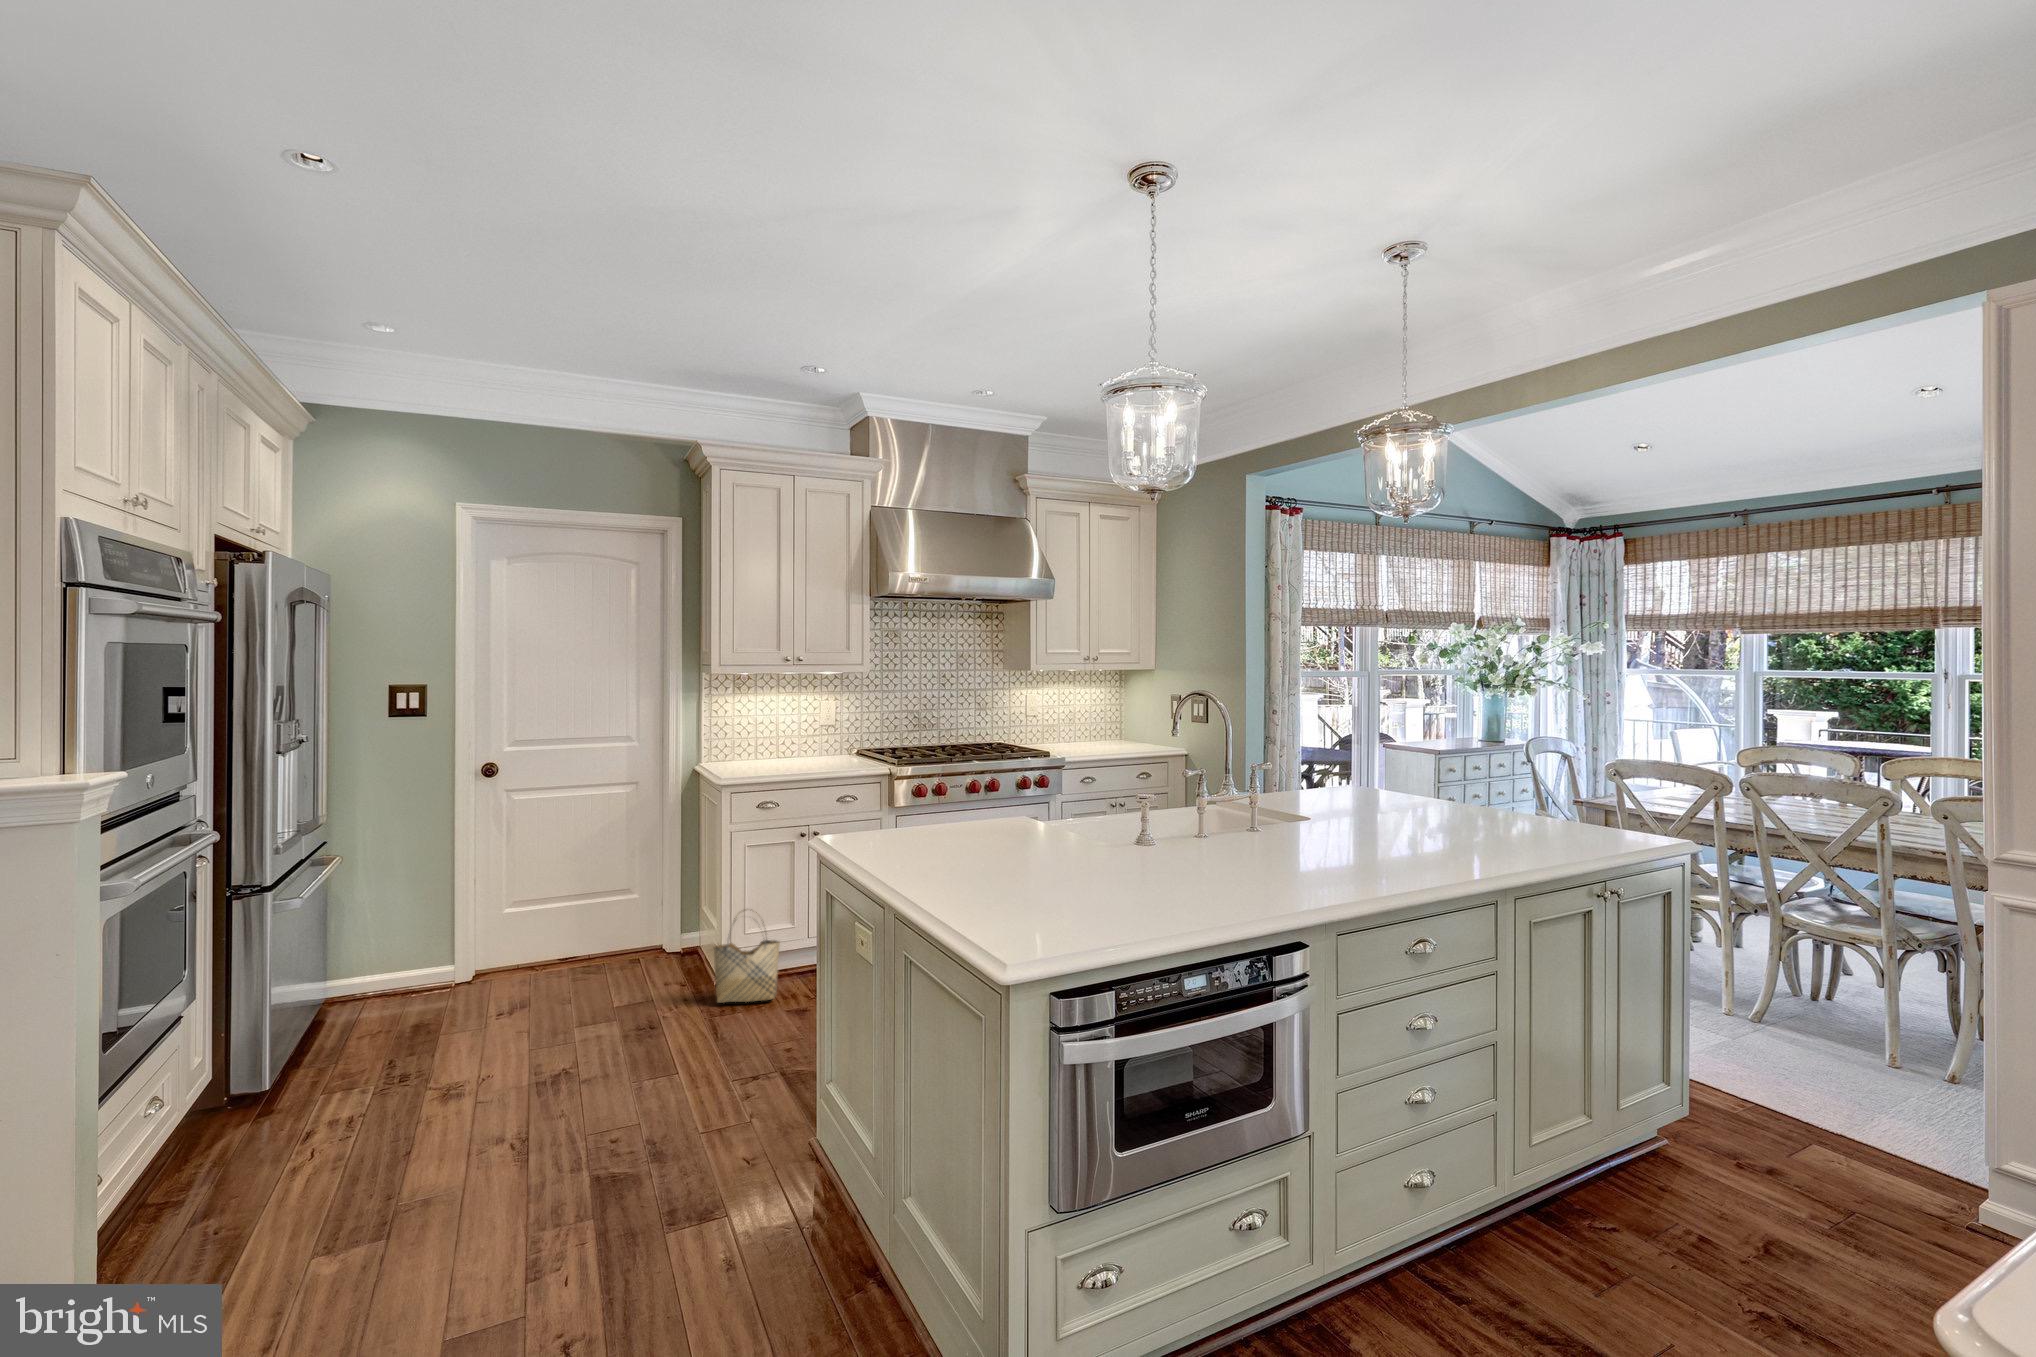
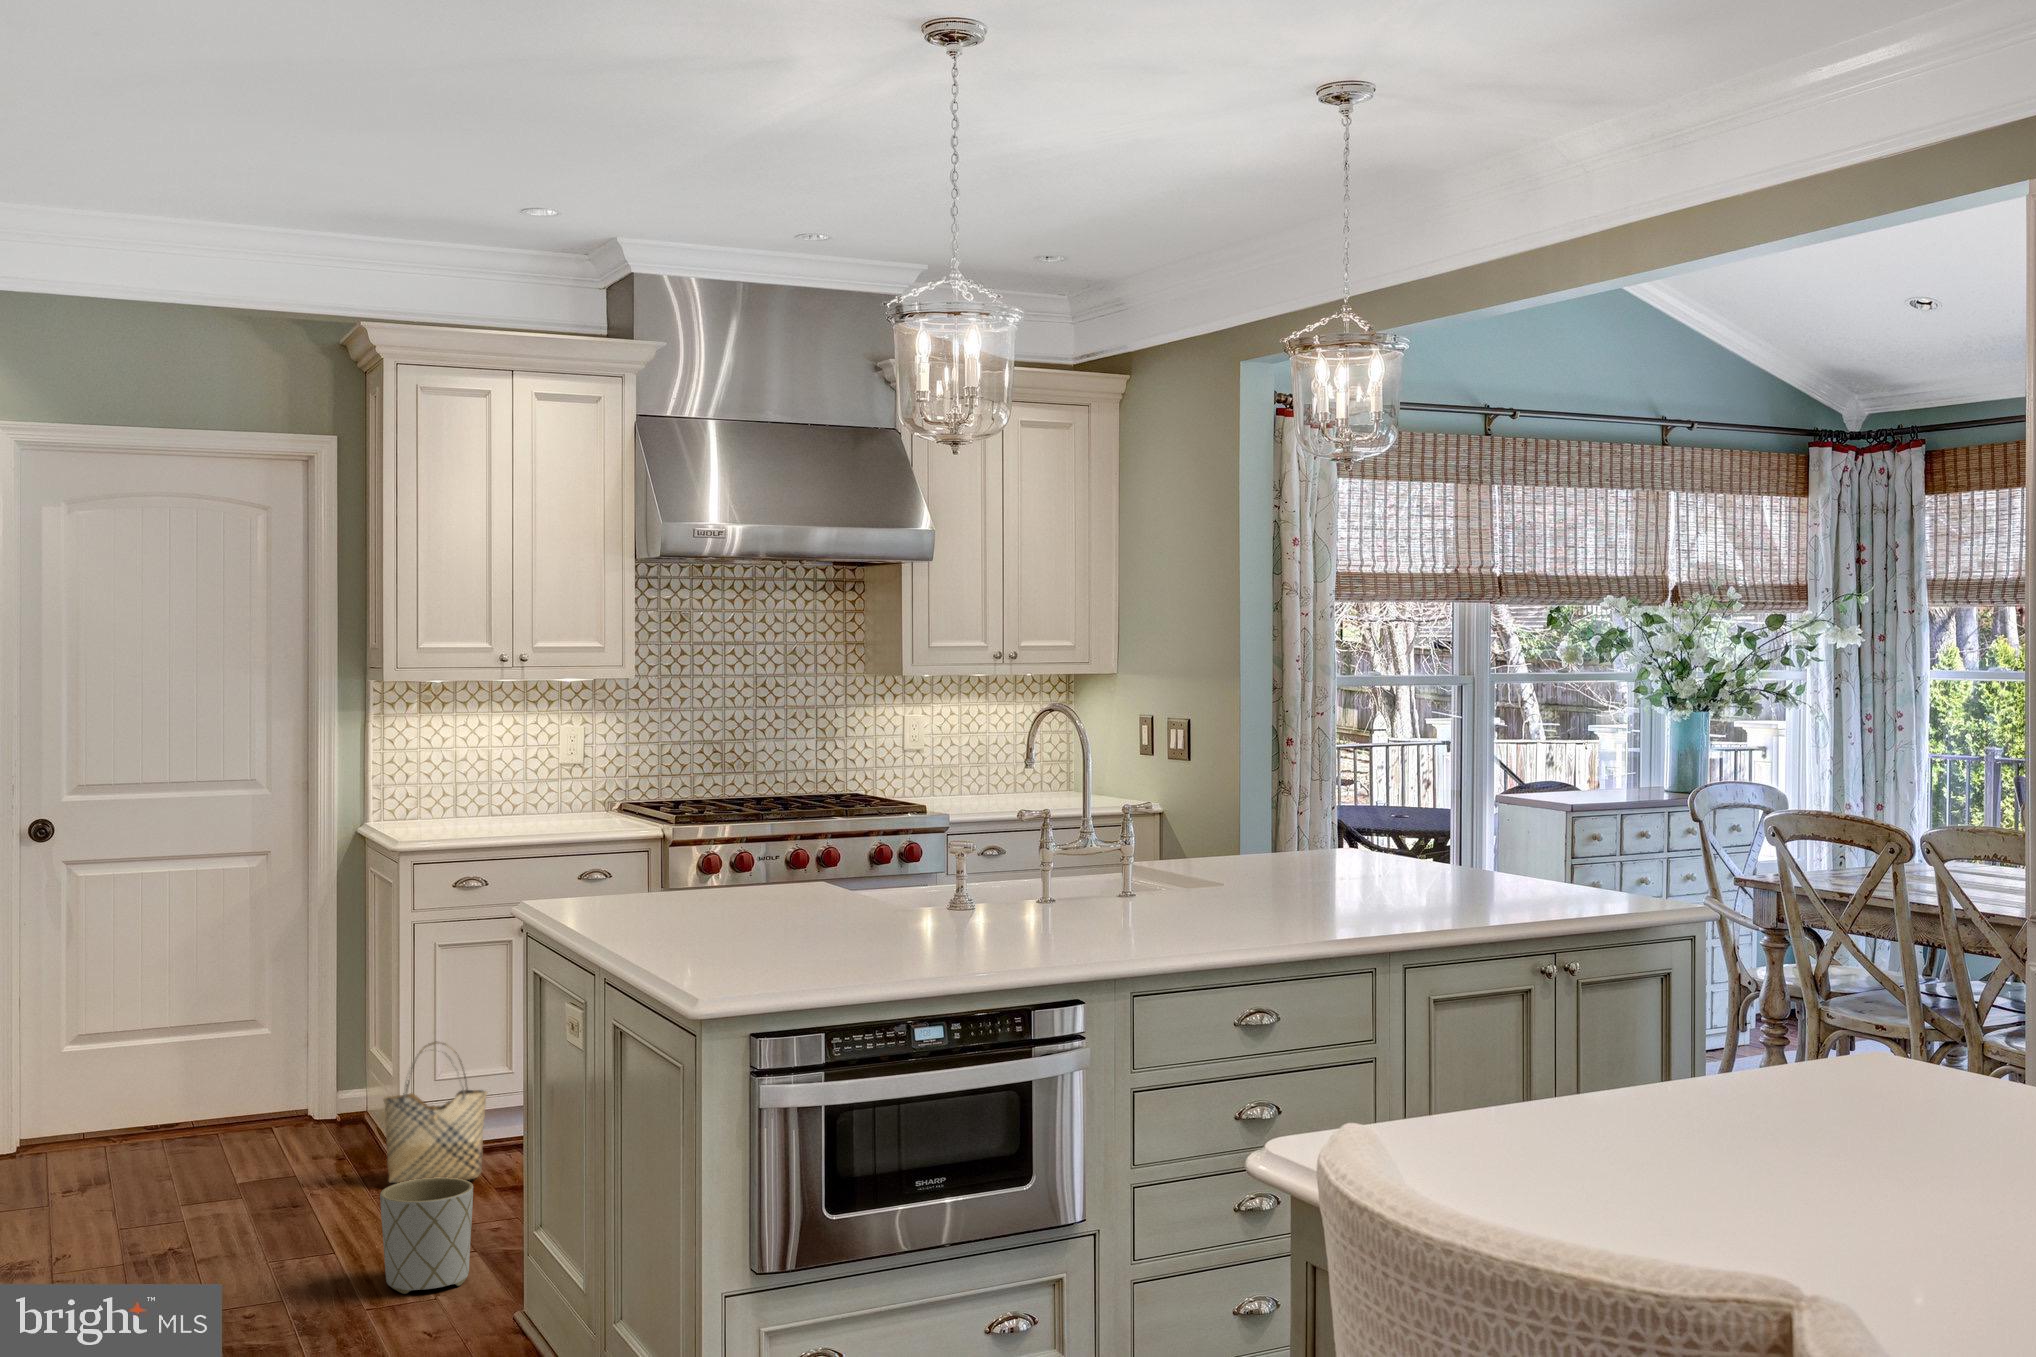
planter: none [717,1015,780,1101] -> present [380,1177,473,1294]

